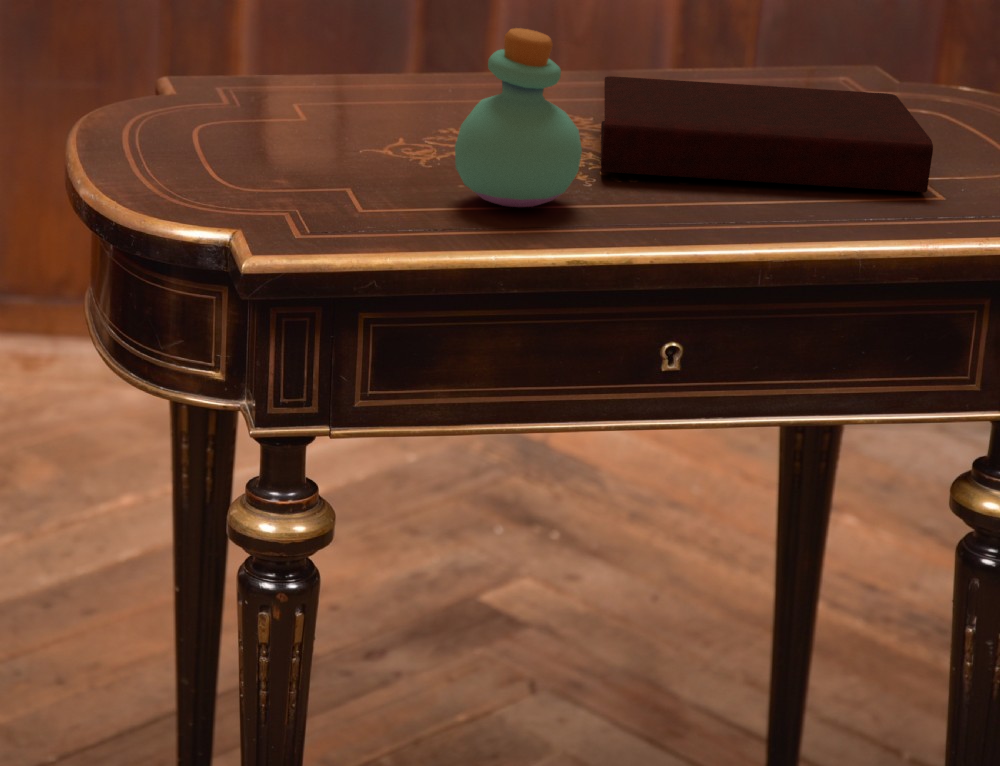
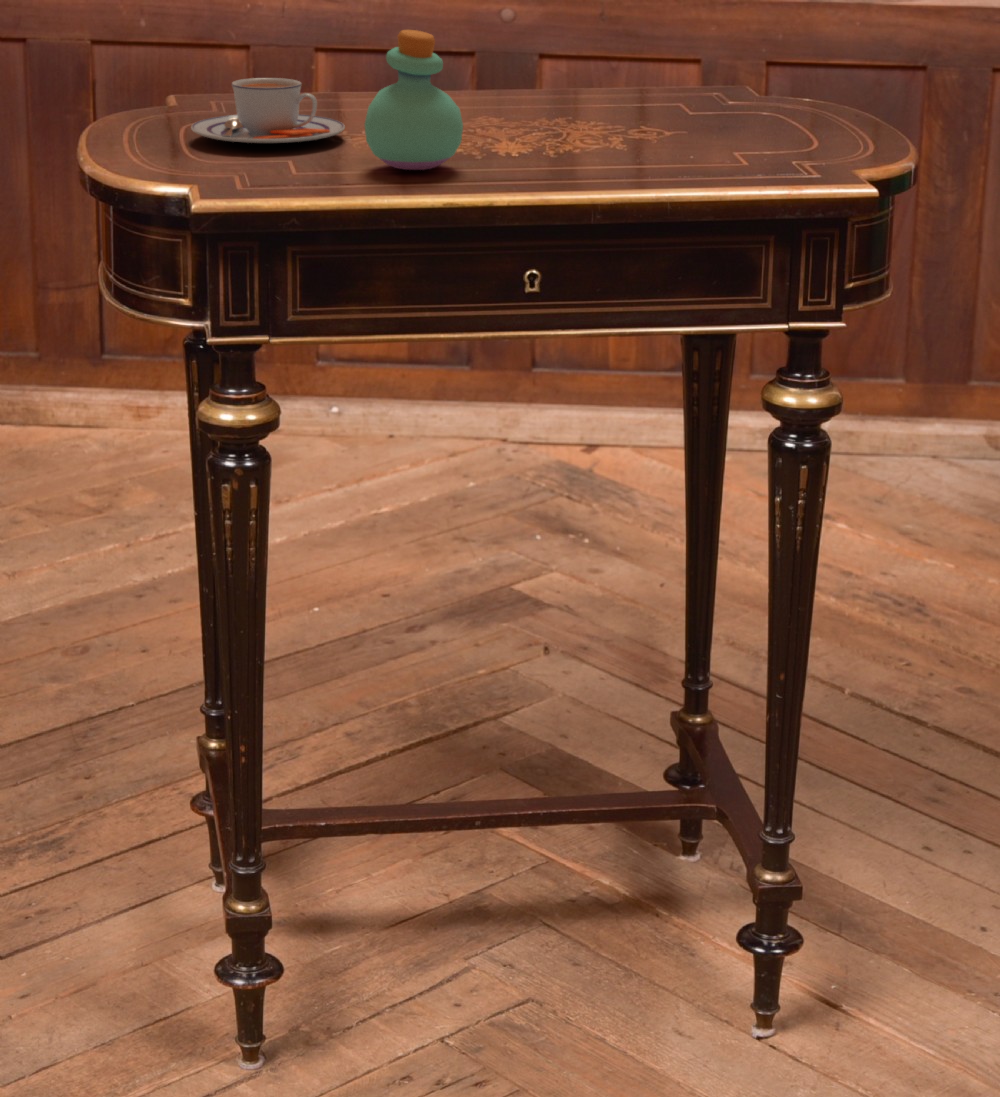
teacup: none [215,70,411,159] -> present [191,78,345,143]
book: present [600,76,933,192] -> none [488,81,746,157]

